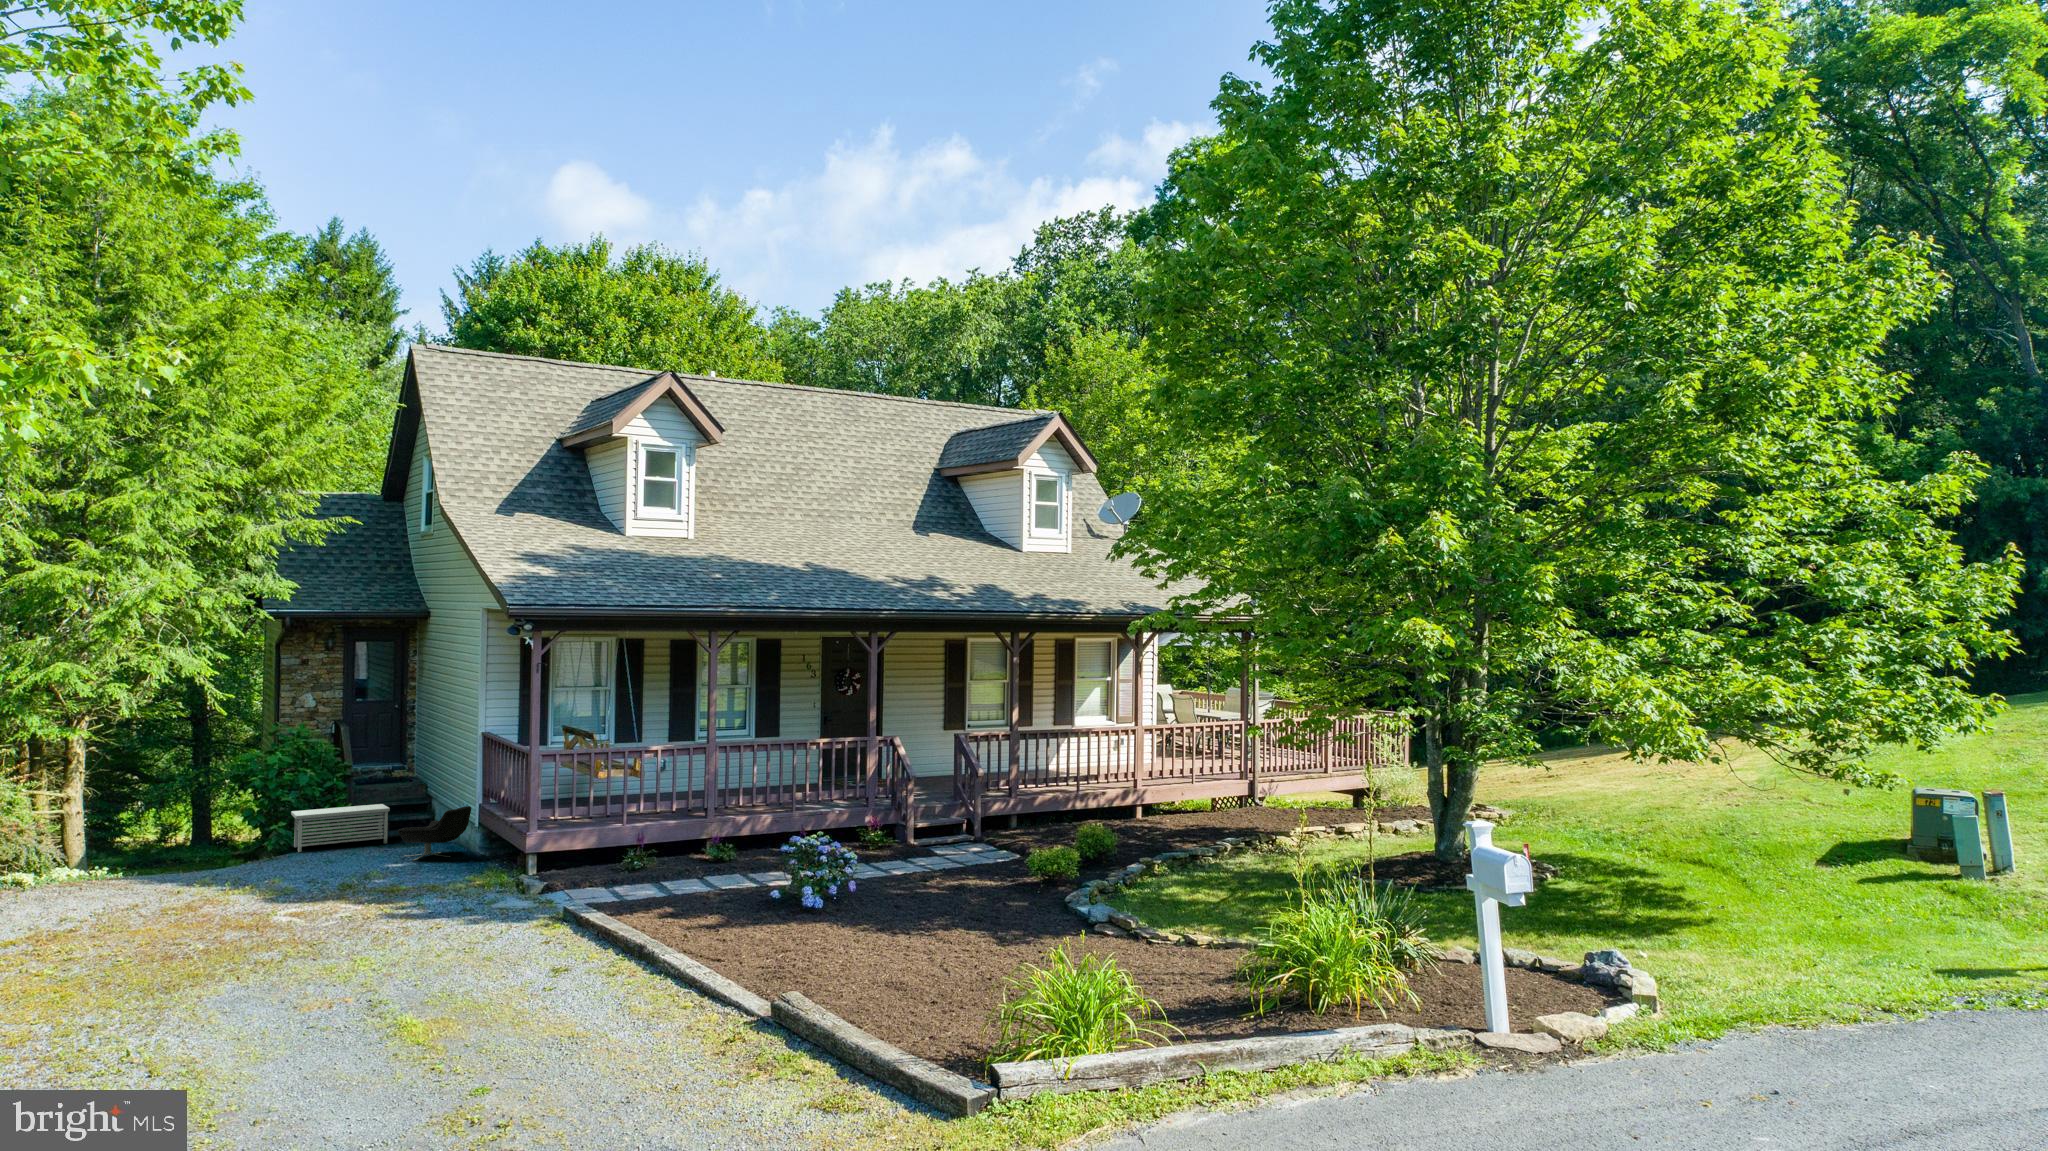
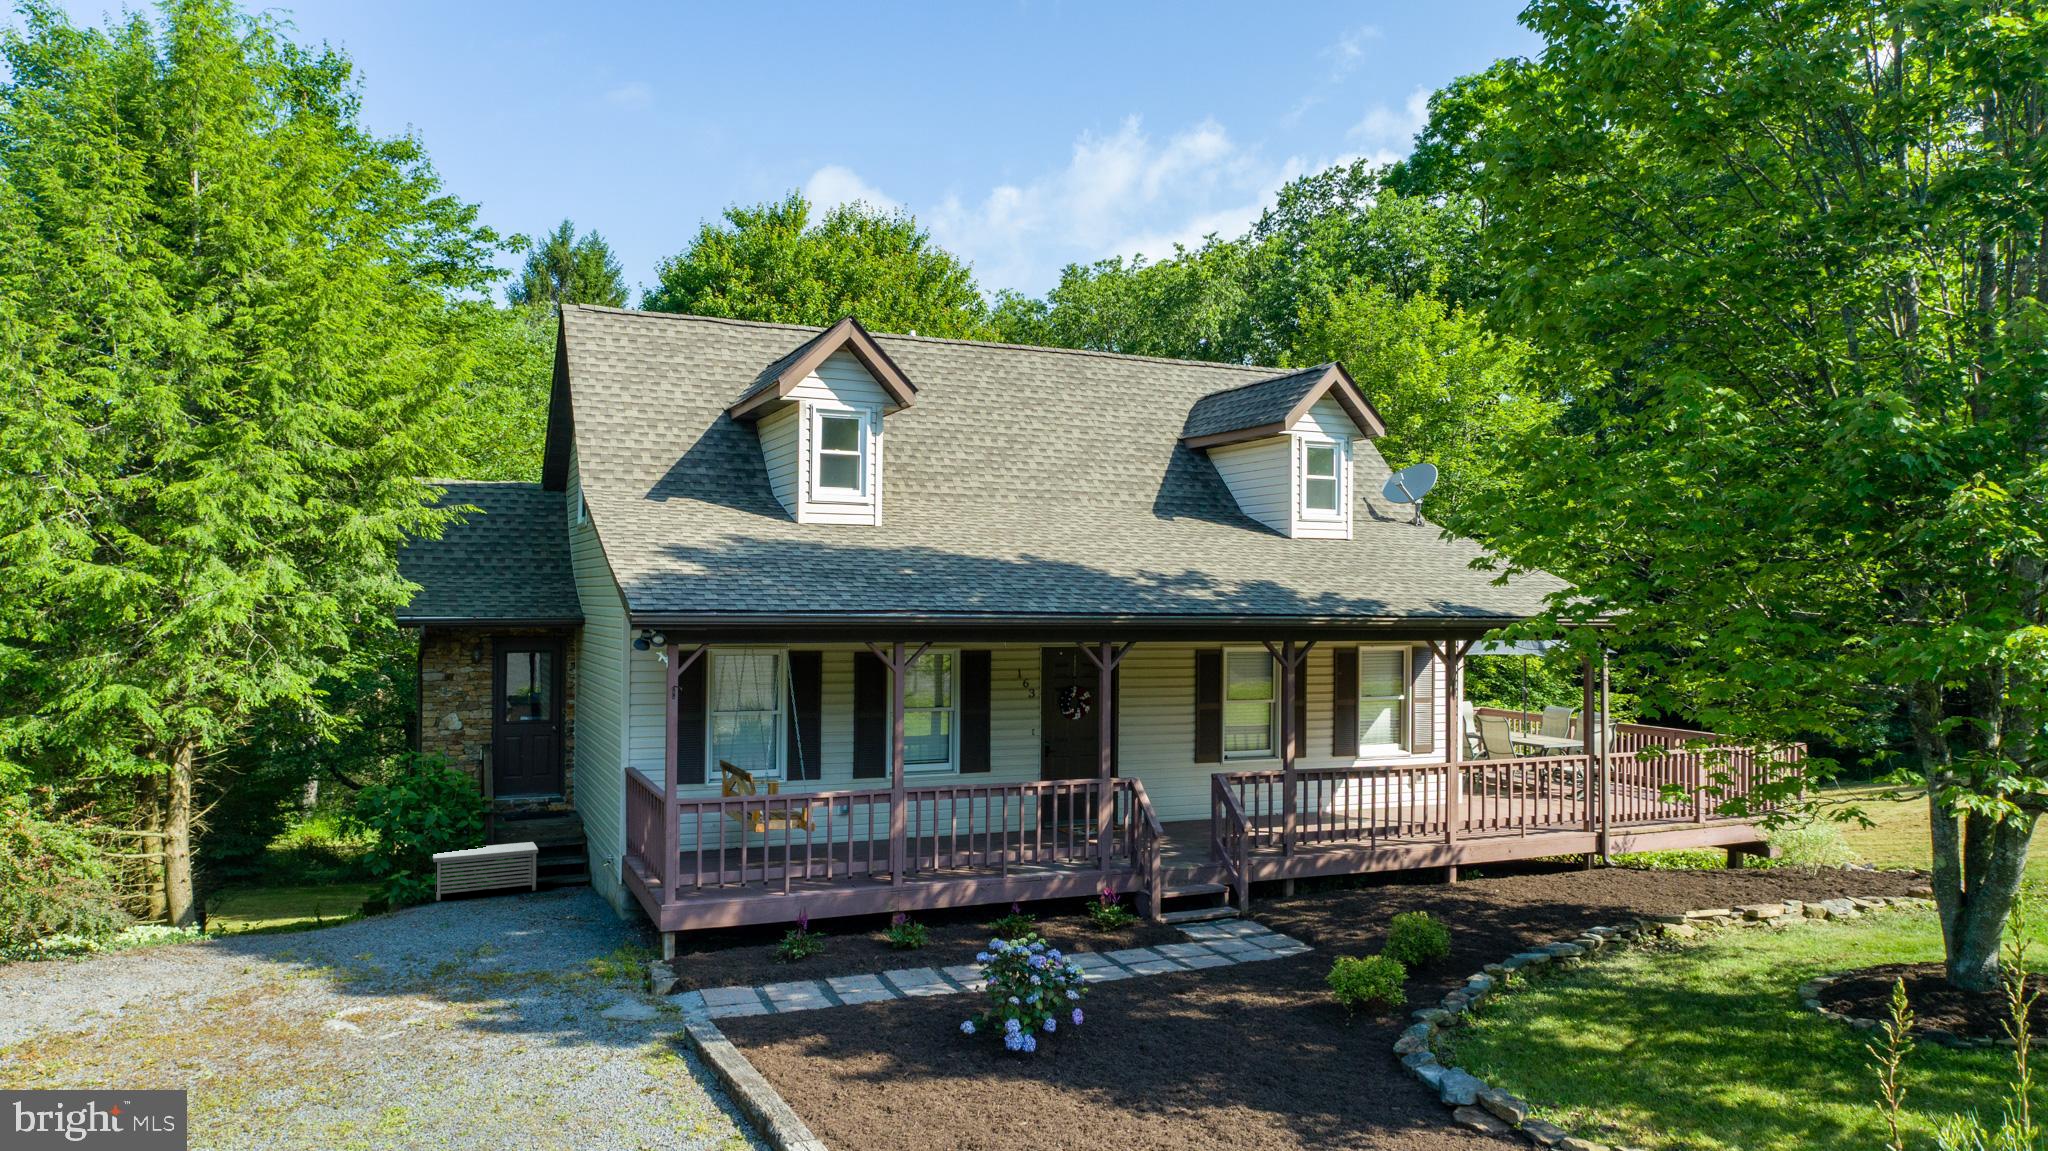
lounge chair: present [398,806,472,860] -> none [538,854,622,920]

